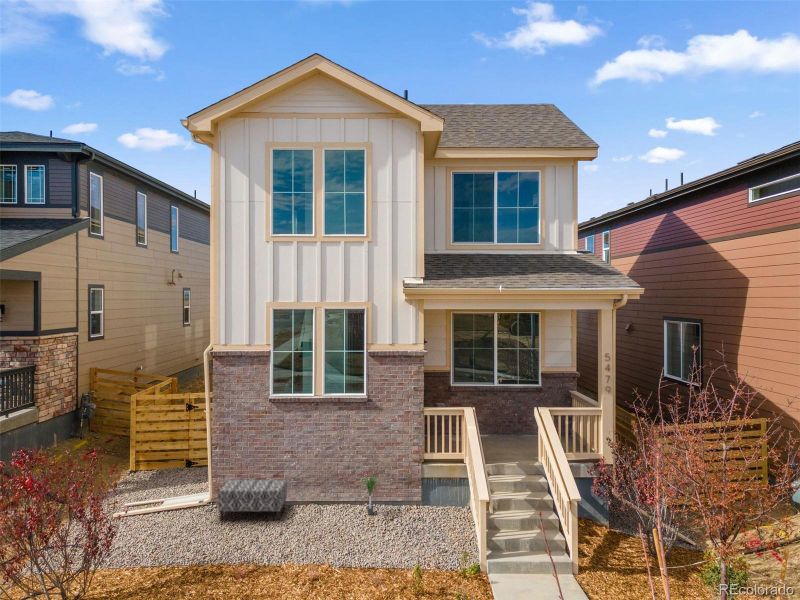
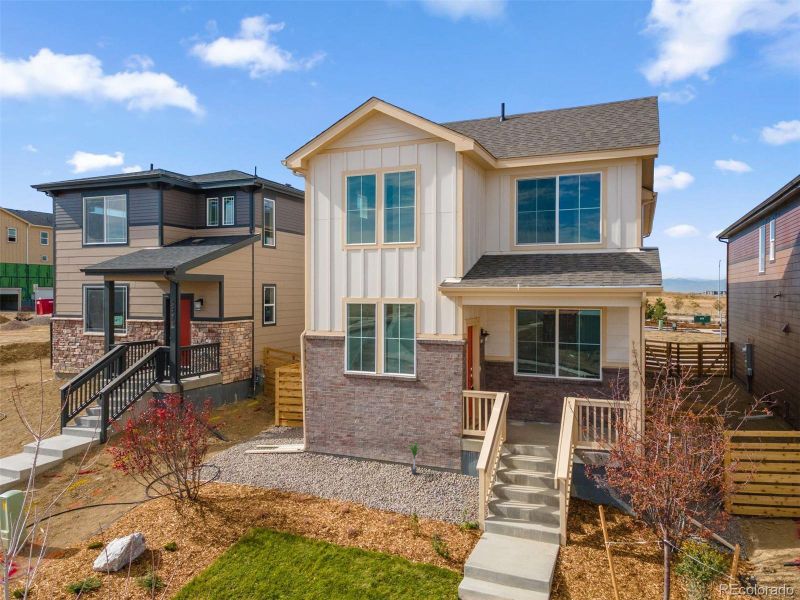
bench: present [218,480,287,520] -> none [307,433,357,466]

